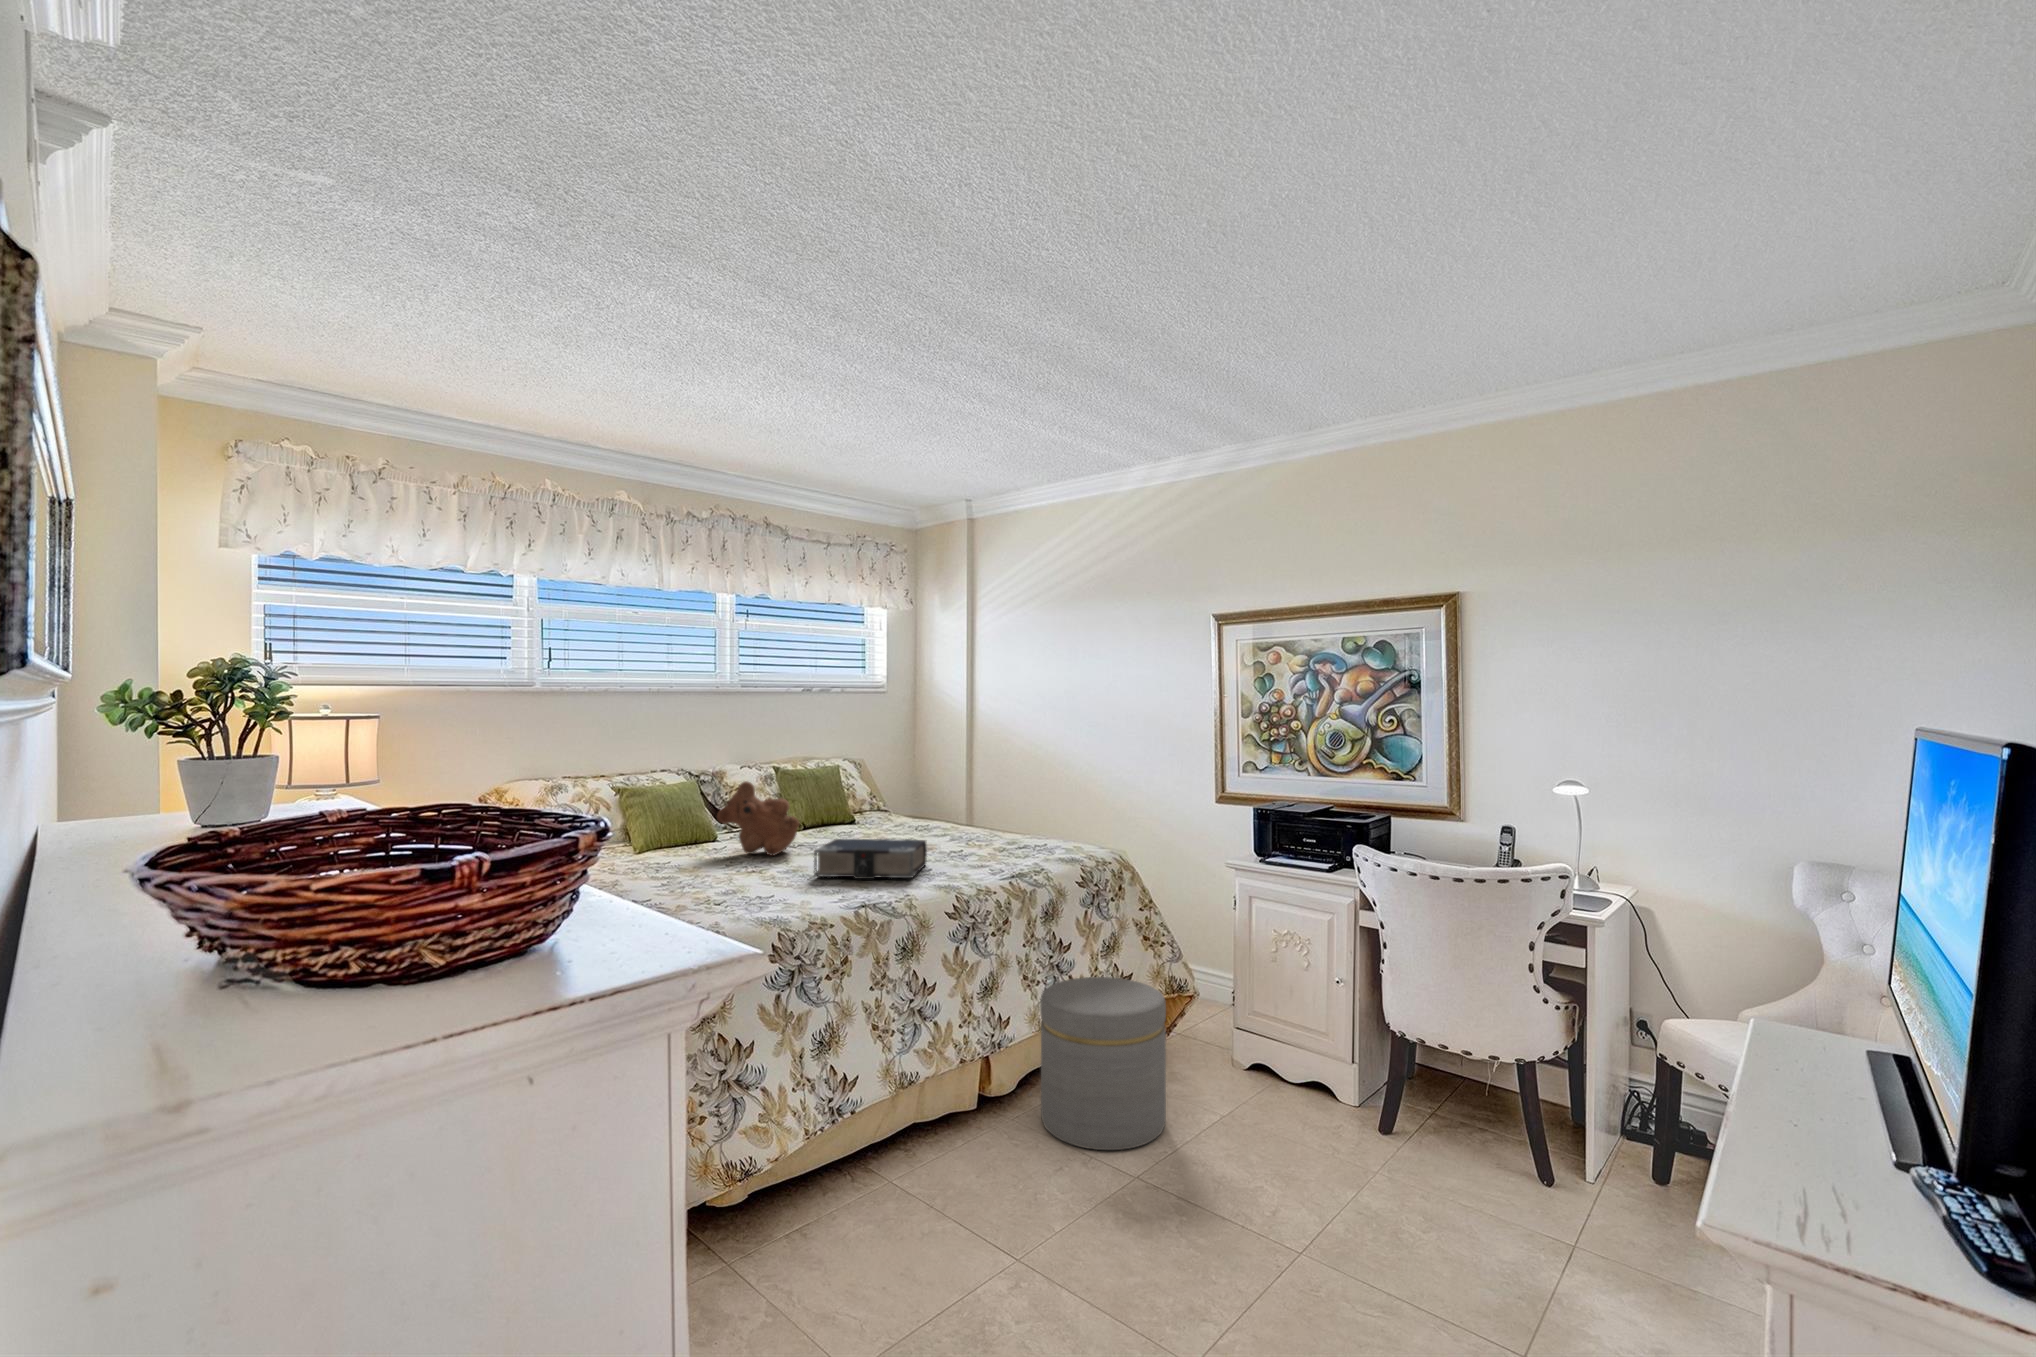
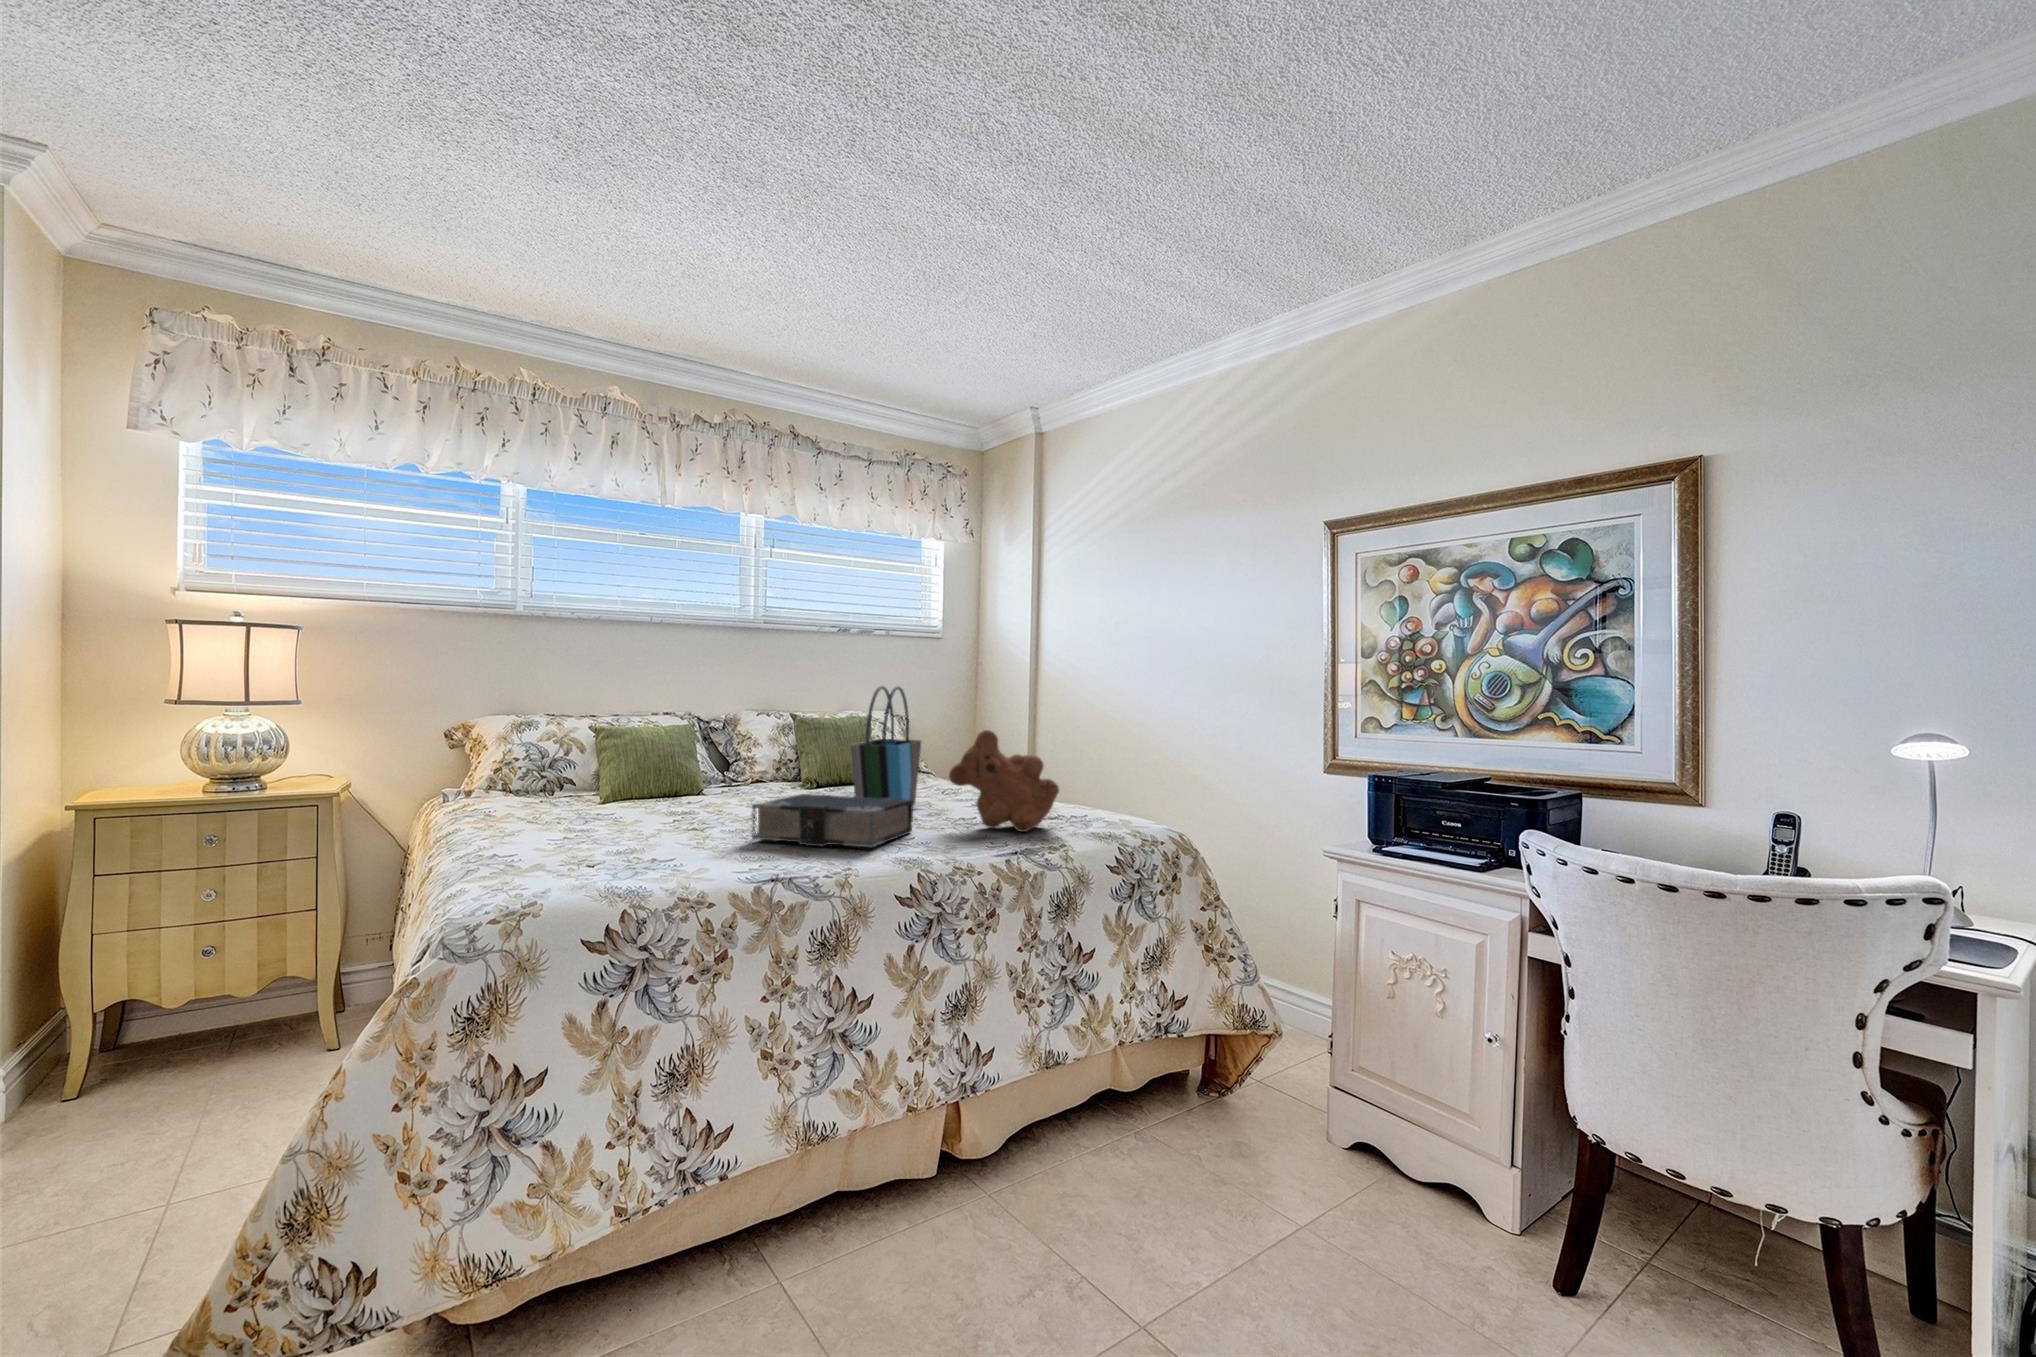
tote bag: none [864,747,905,849] -> present [851,686,921,806]
teddy bear: present [717,781,799,856] -> present [949,730,1059,832]
ottoman: present [1040,977,1166,1150] -> none [1024,1000,1210,1270]

